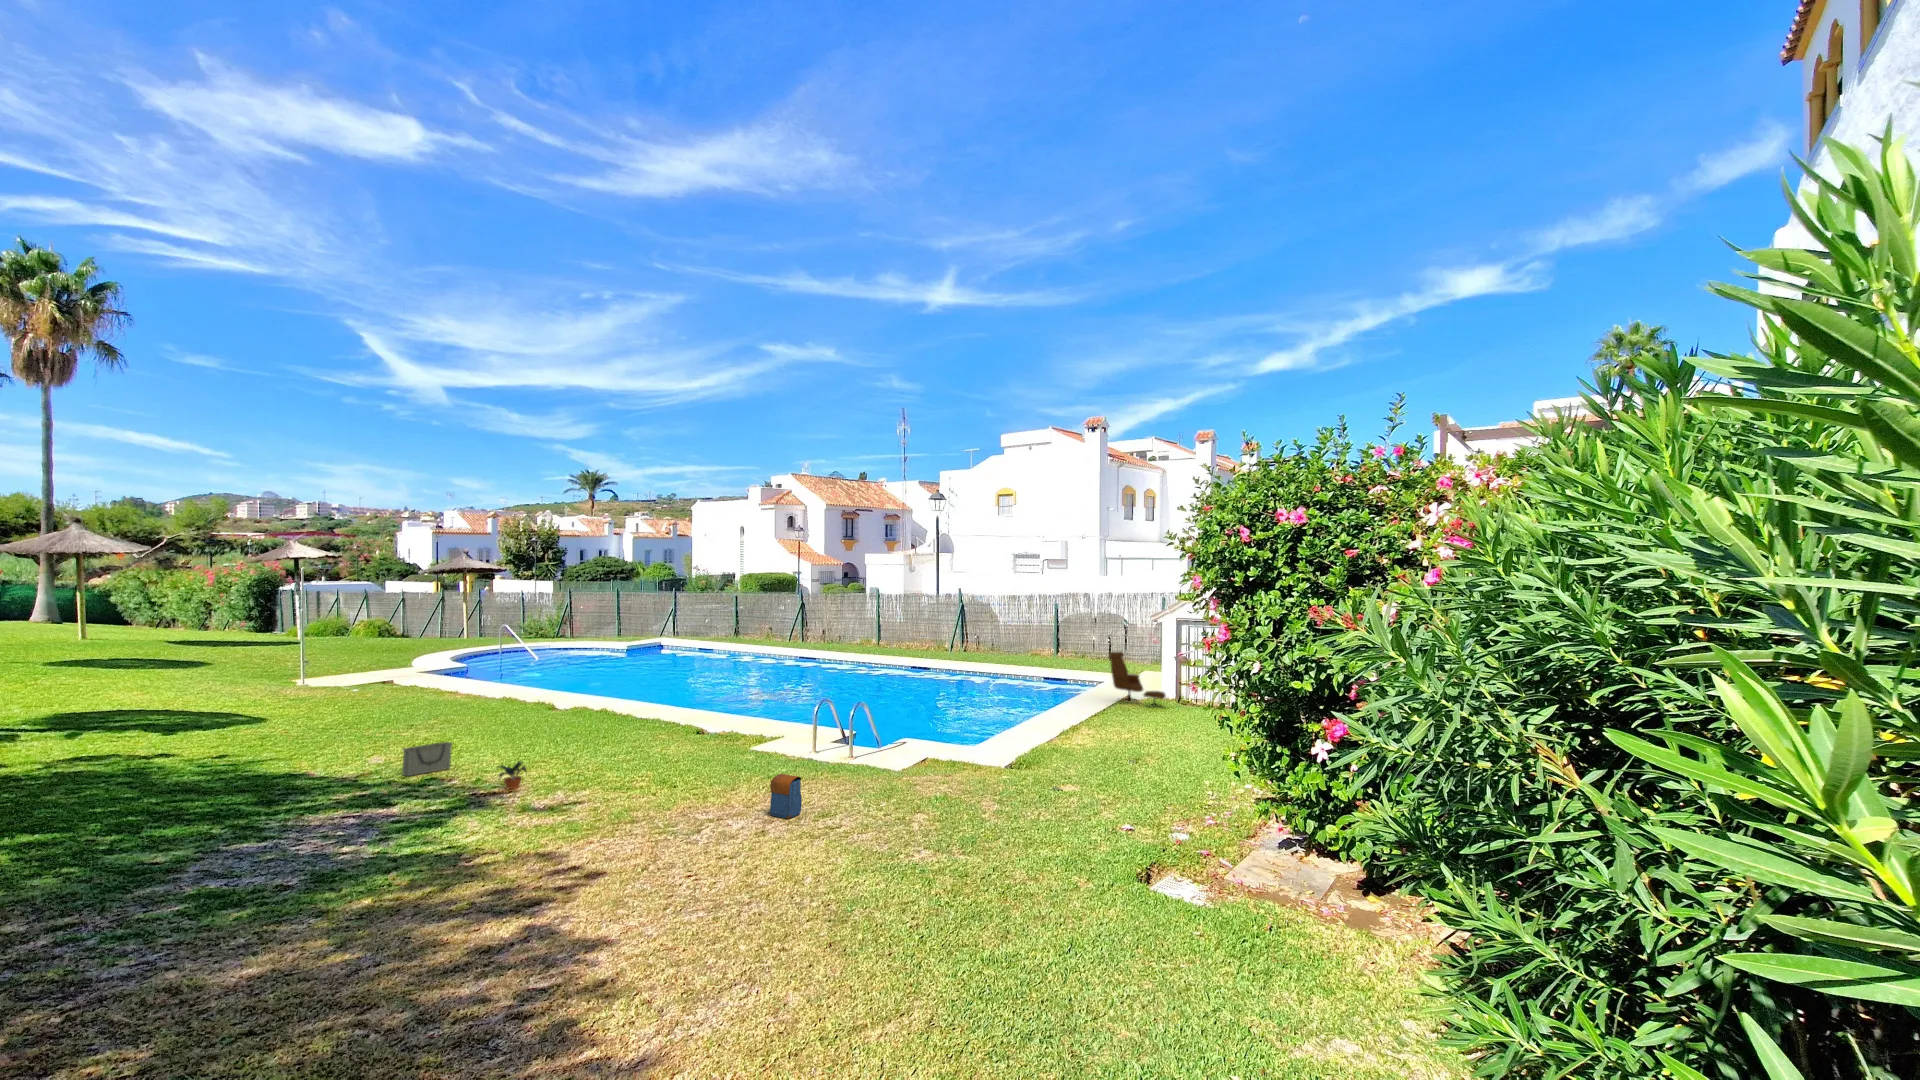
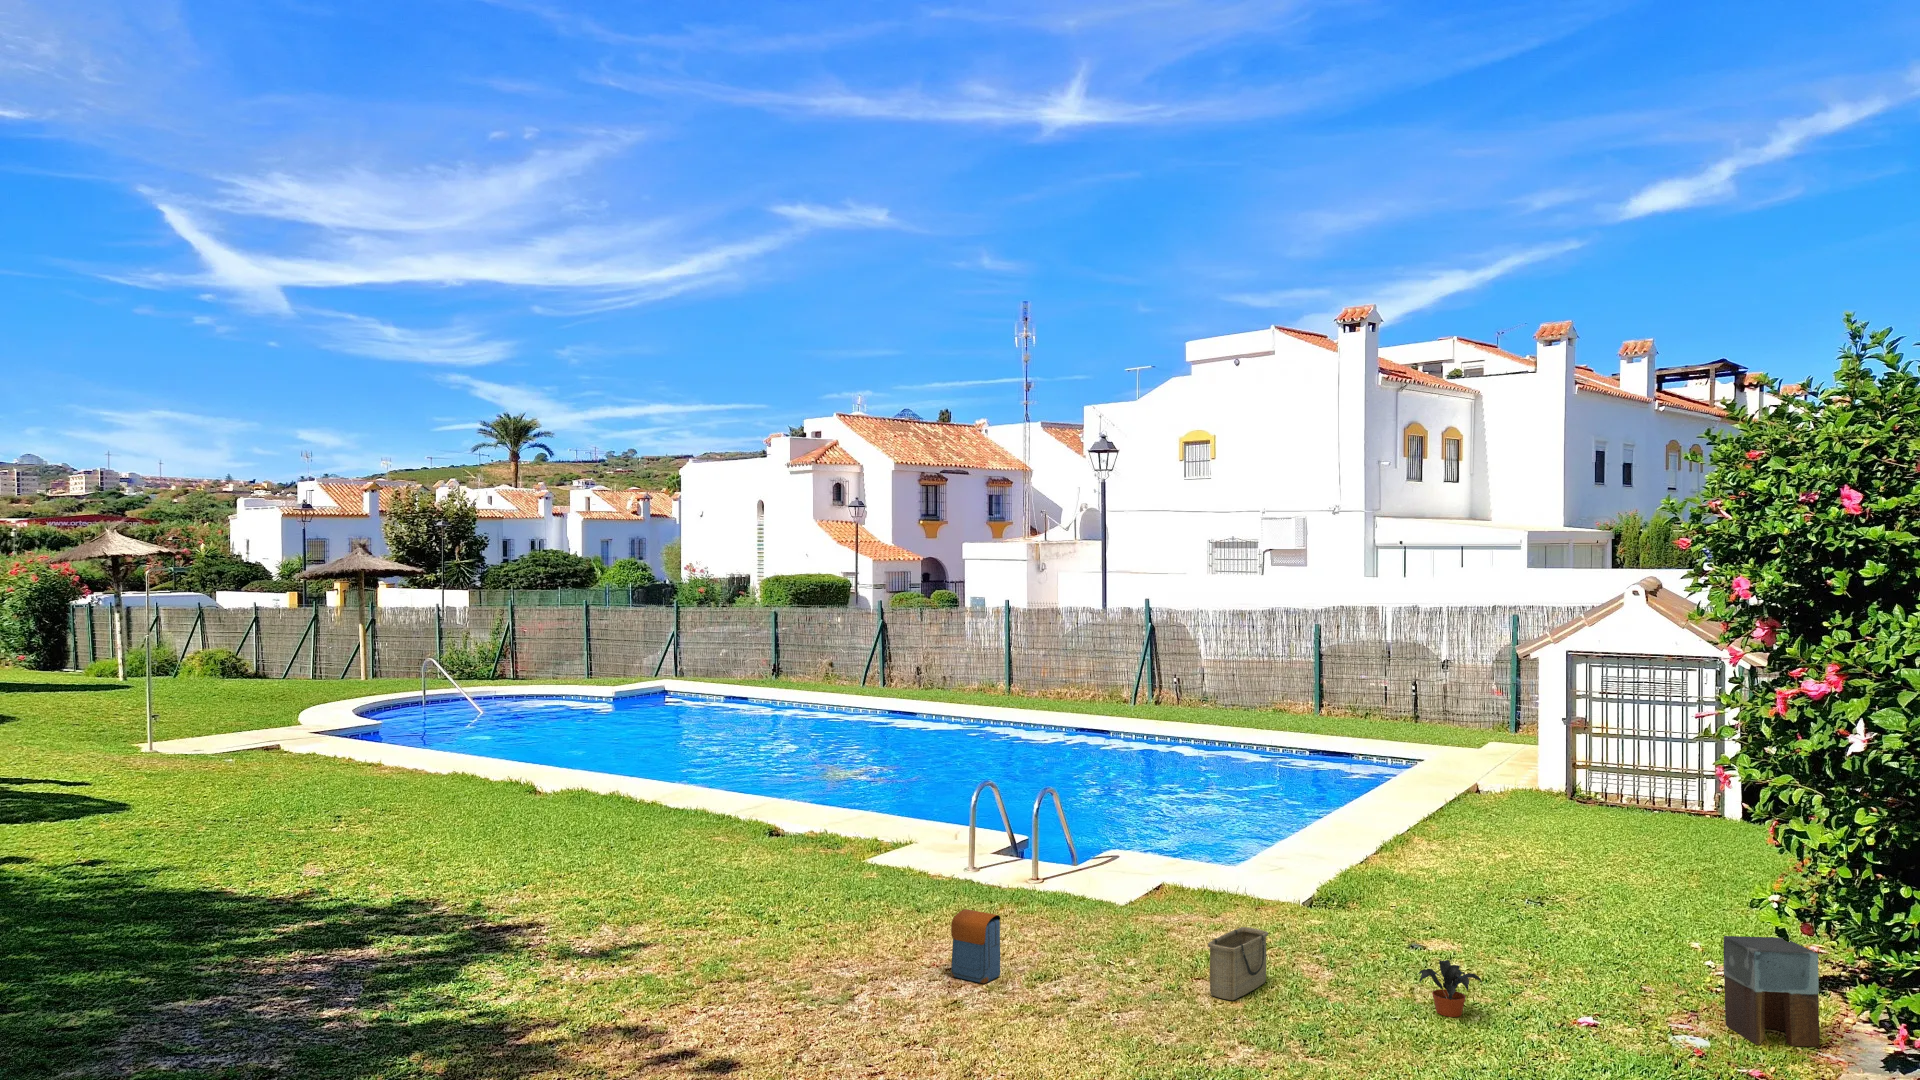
lounge chair: present [1109,652,1166,707] -> none [1444,709,1553,808]
basket: present [402,742,452,776] -> present [1208,927,1268,1000]
potted plant: present [498,761,527,789] -> present [1417,960,1482,1017]
stool: none [1209,778,1256,840] -> present [1723,936,1820,1047]

